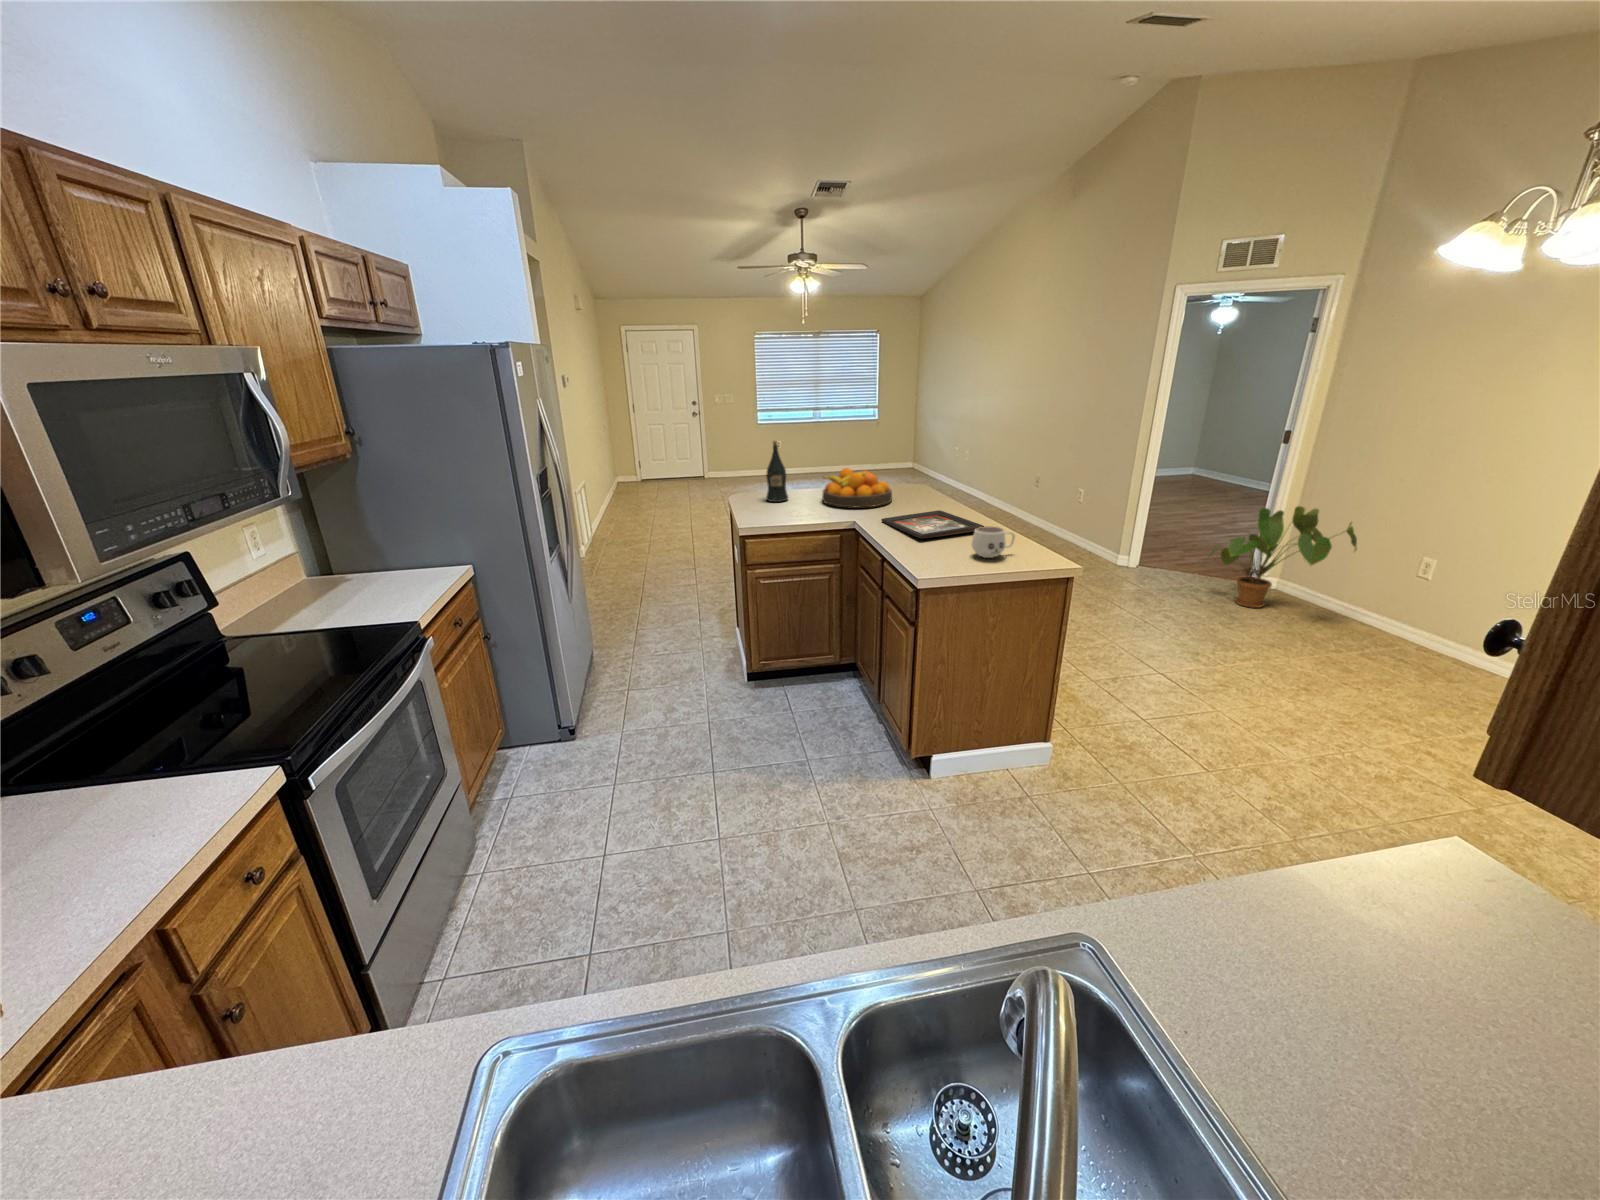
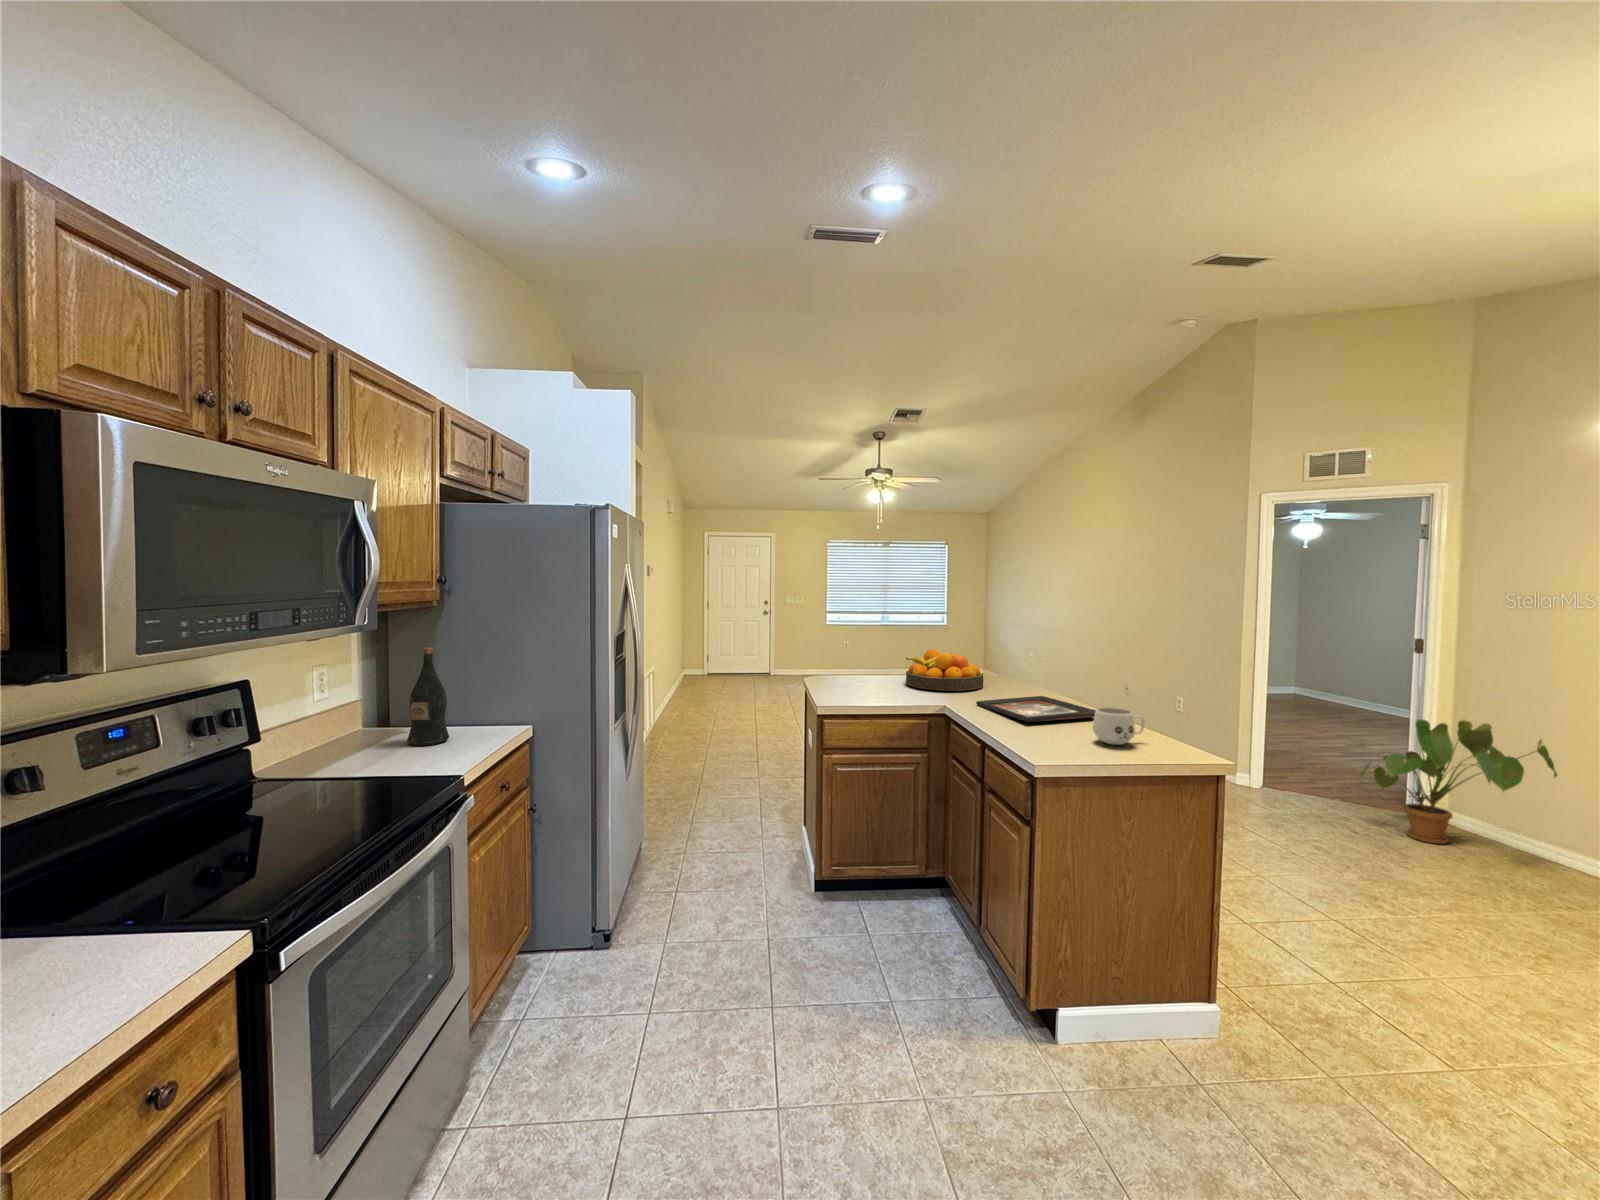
wine bottle: present [766,441,788,502] -> present [407,647,449,745]

